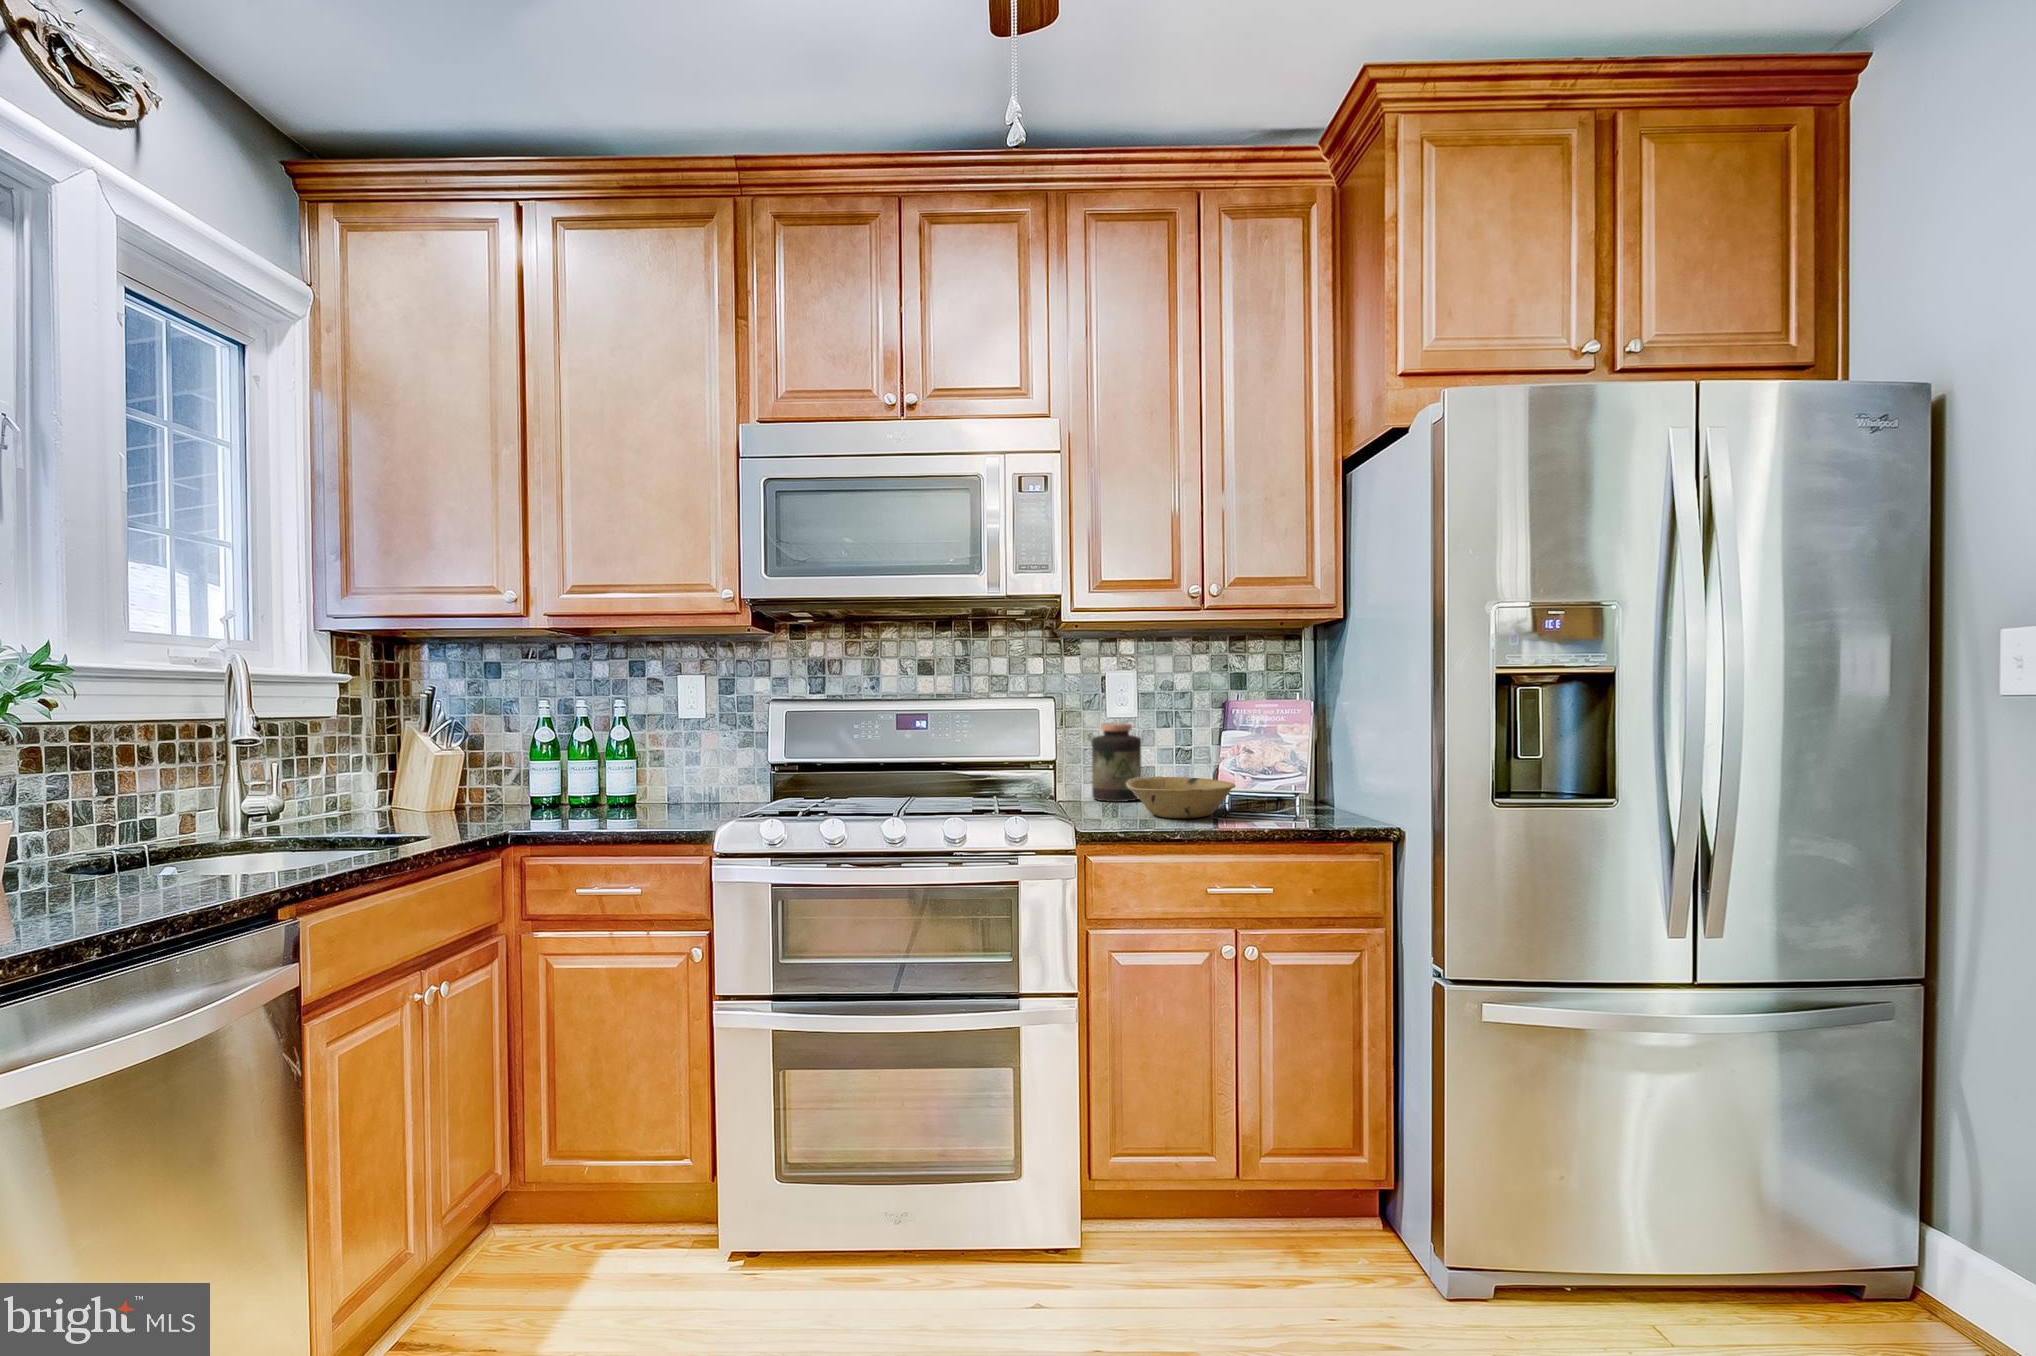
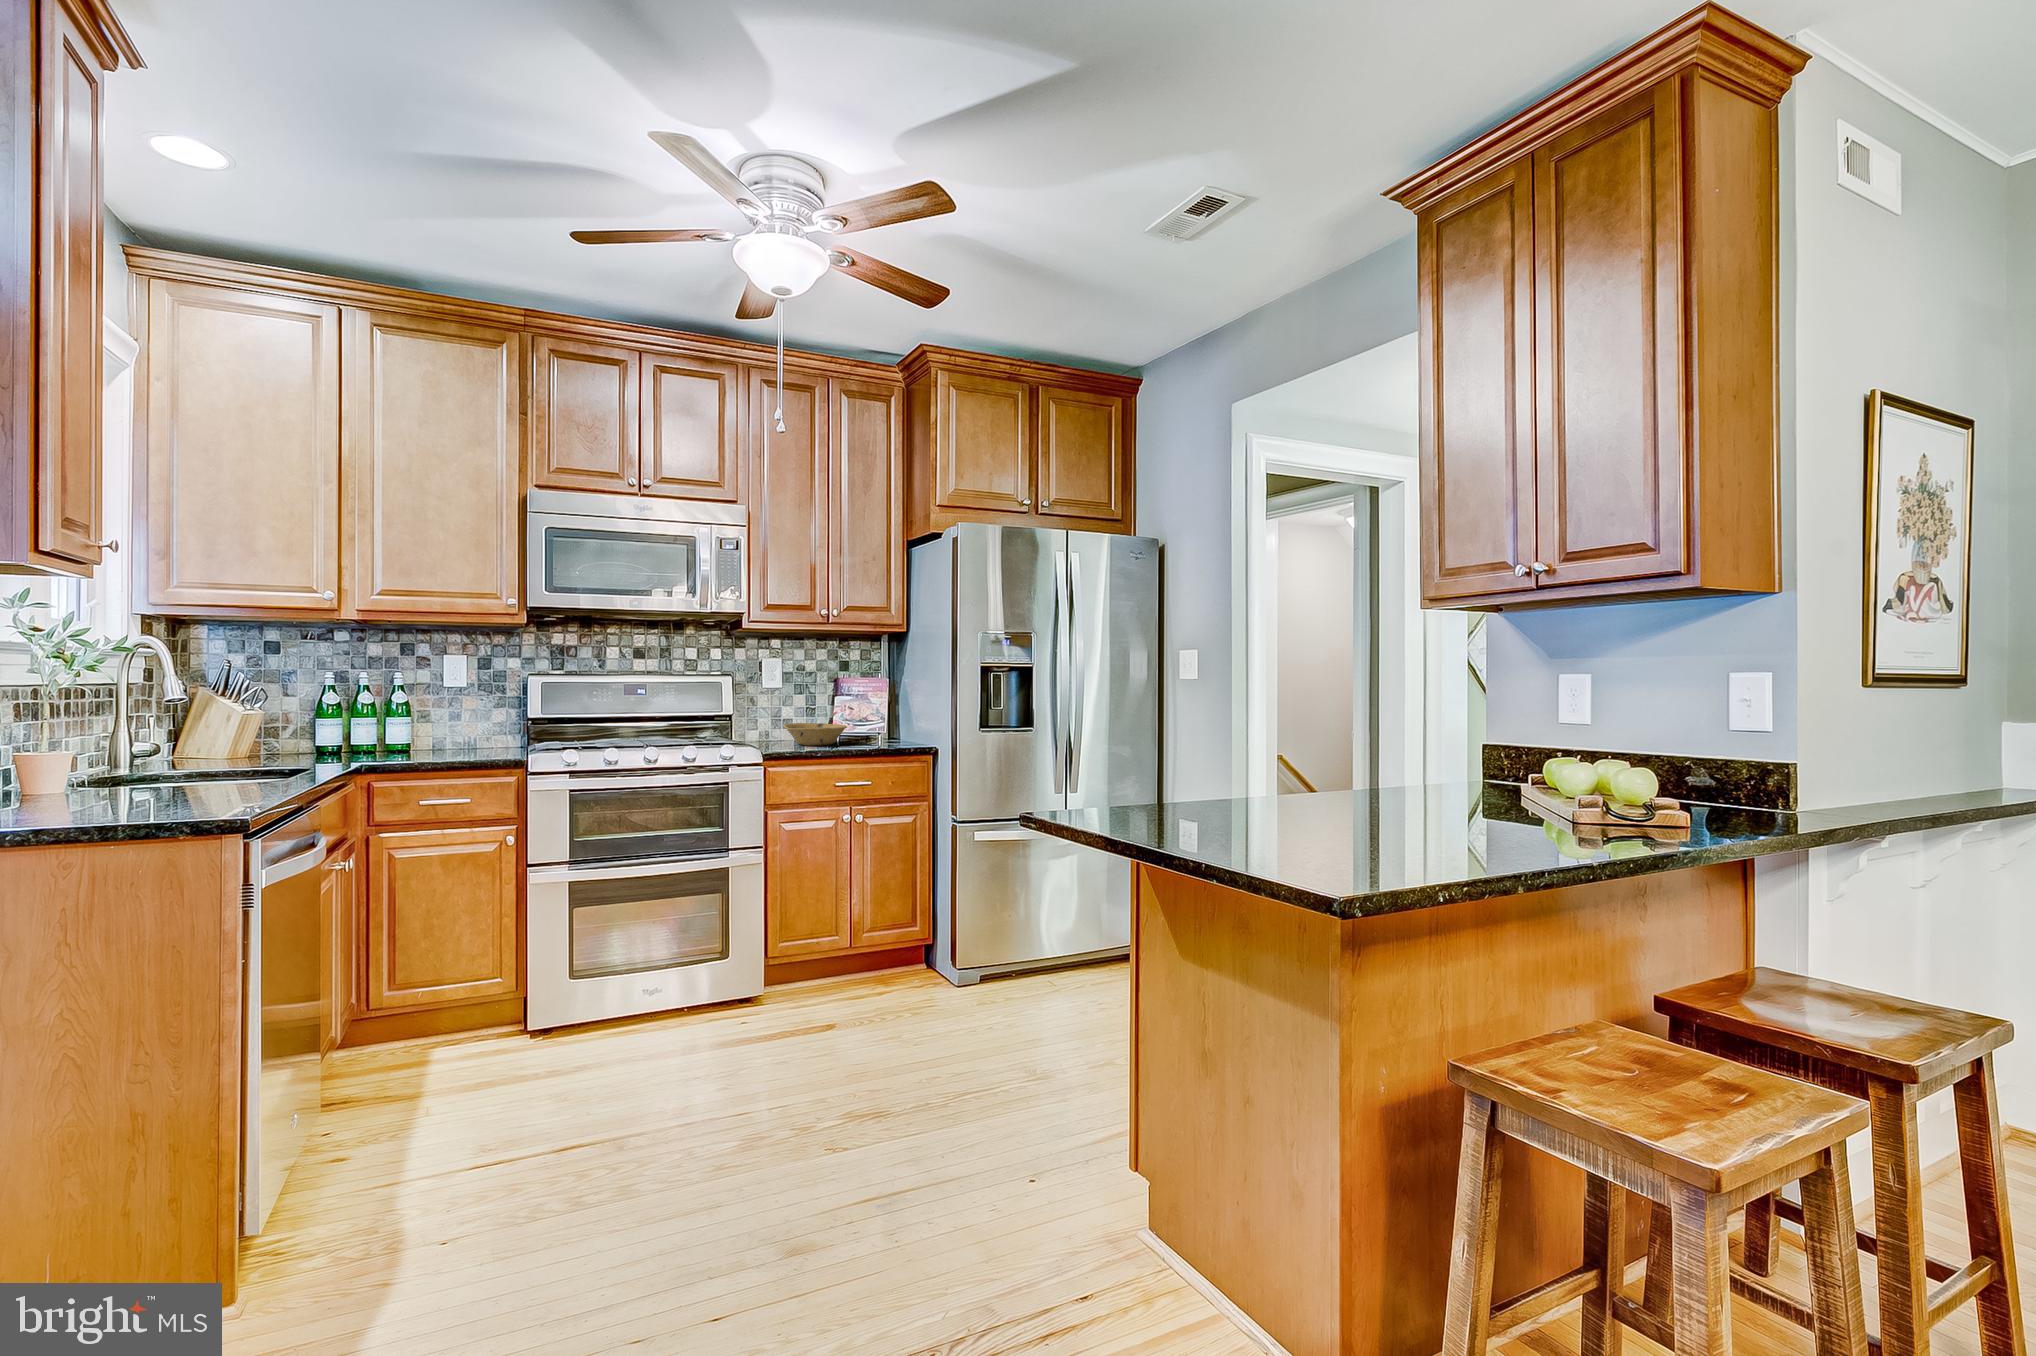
jar: present [1092,724,1141,802] -> none [753,692,785,740]

